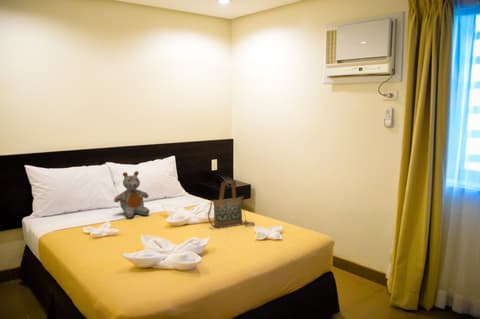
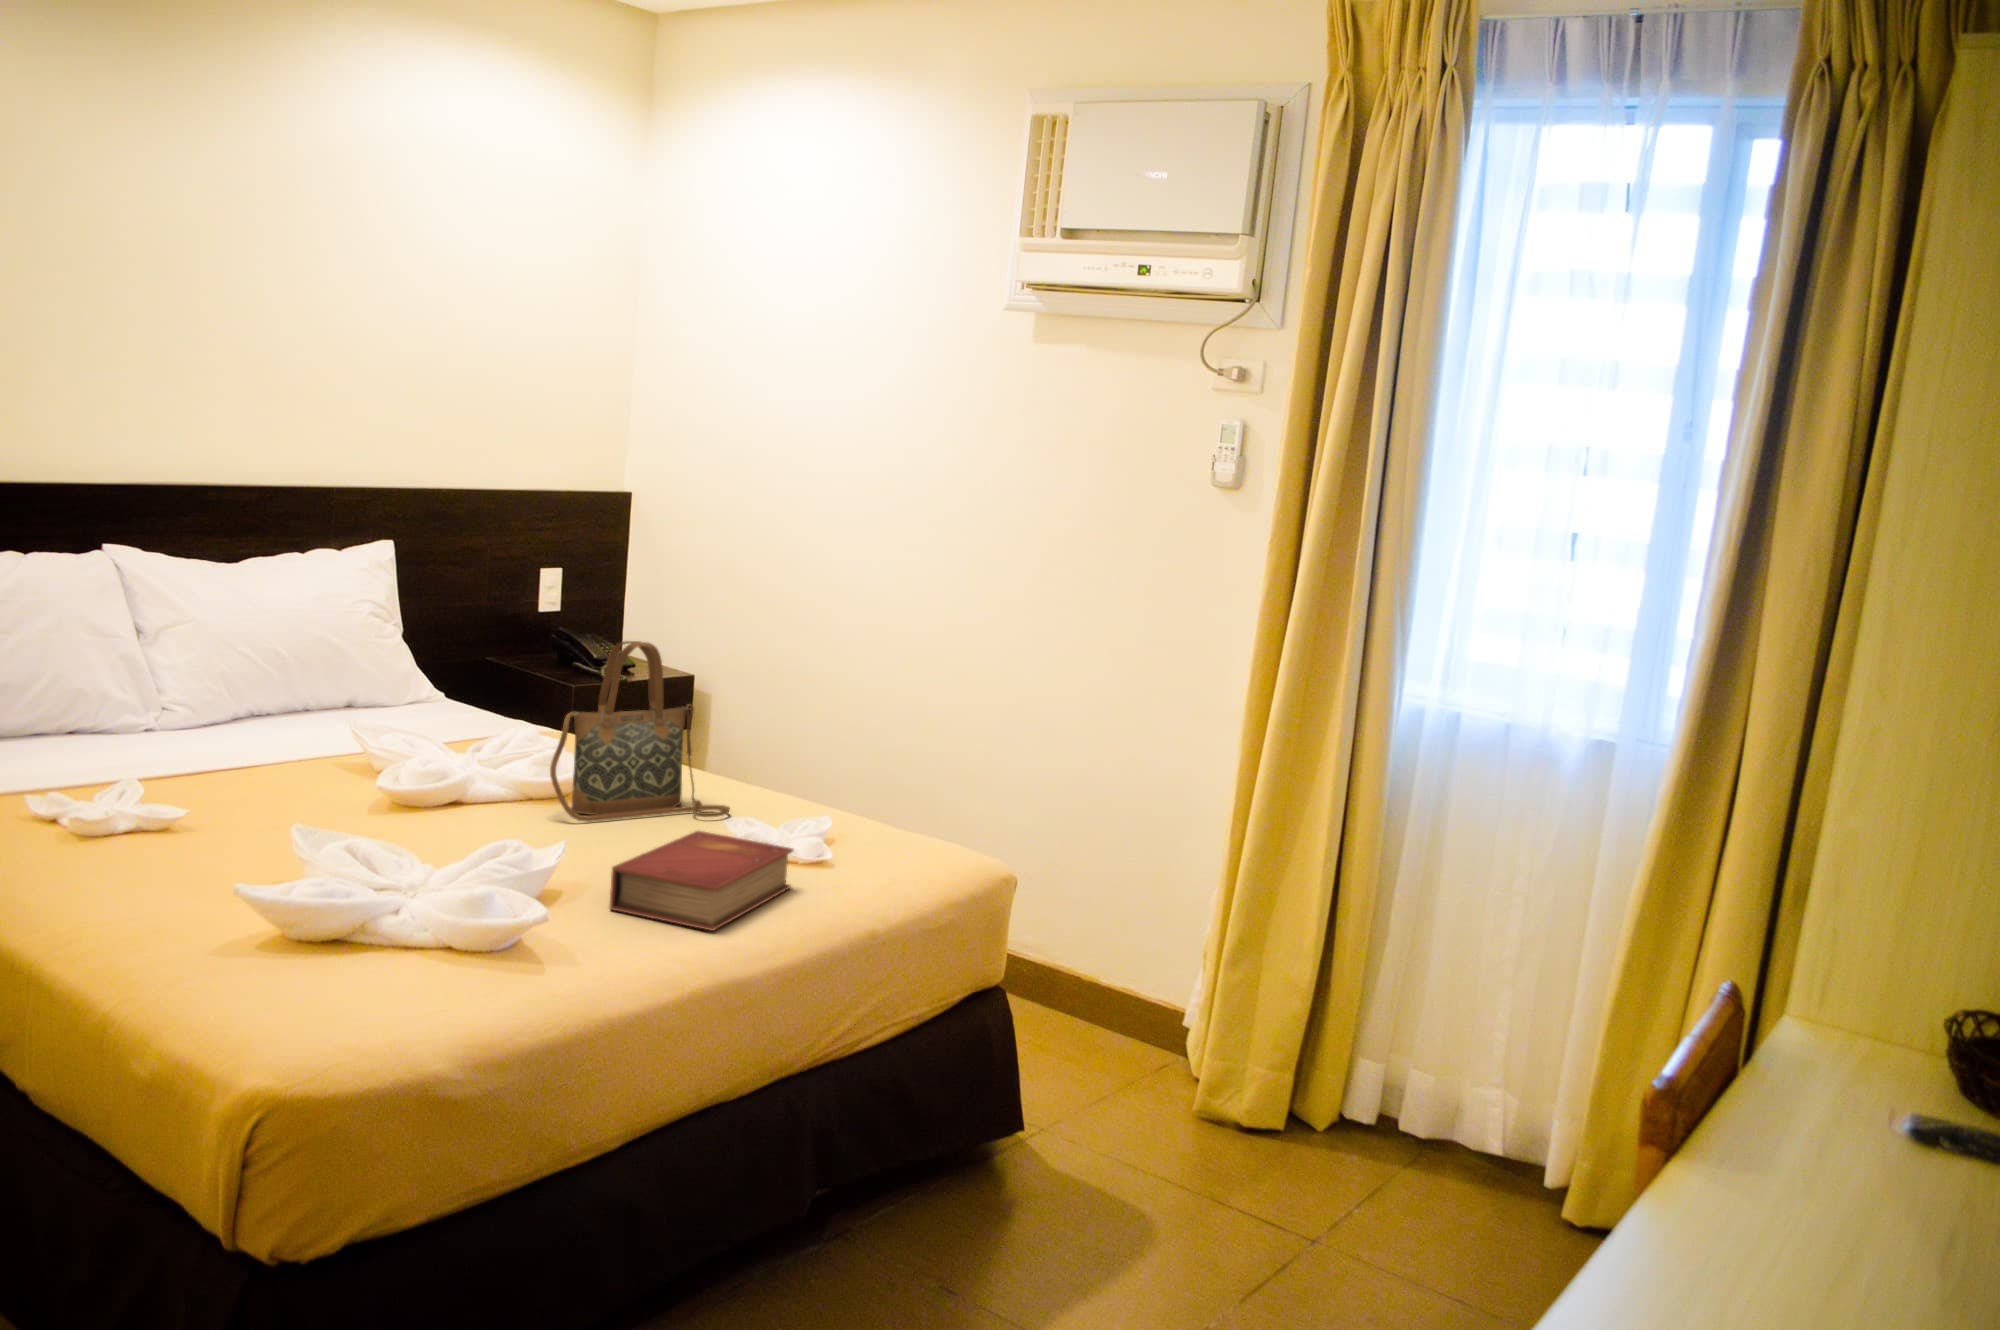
stuffed bear: present [114,171,149,218] -> none [139,582,294,771]
book: none [220,232,269,262] -> present [610,831,793,931]

